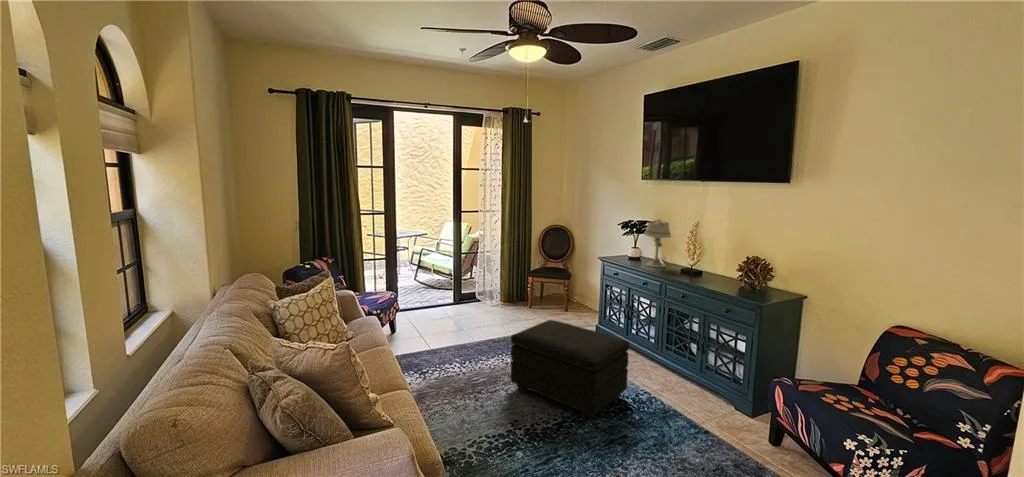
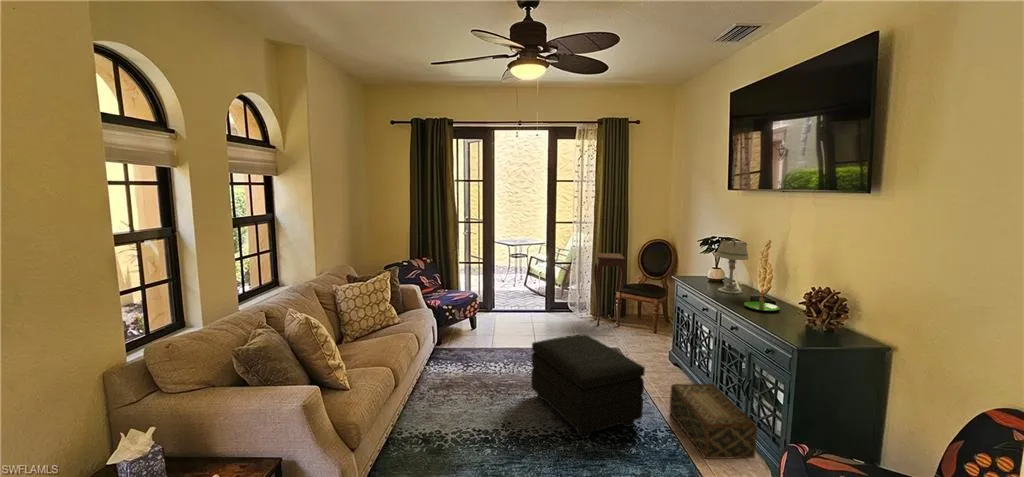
side table: none [504,240,538,312] -> present [594,253,626,327]
candle: none [683,260,711,279] -> present [744,289,779,311]
woven basket: none [636,347,724,411] -> present [670,384,757,459]

